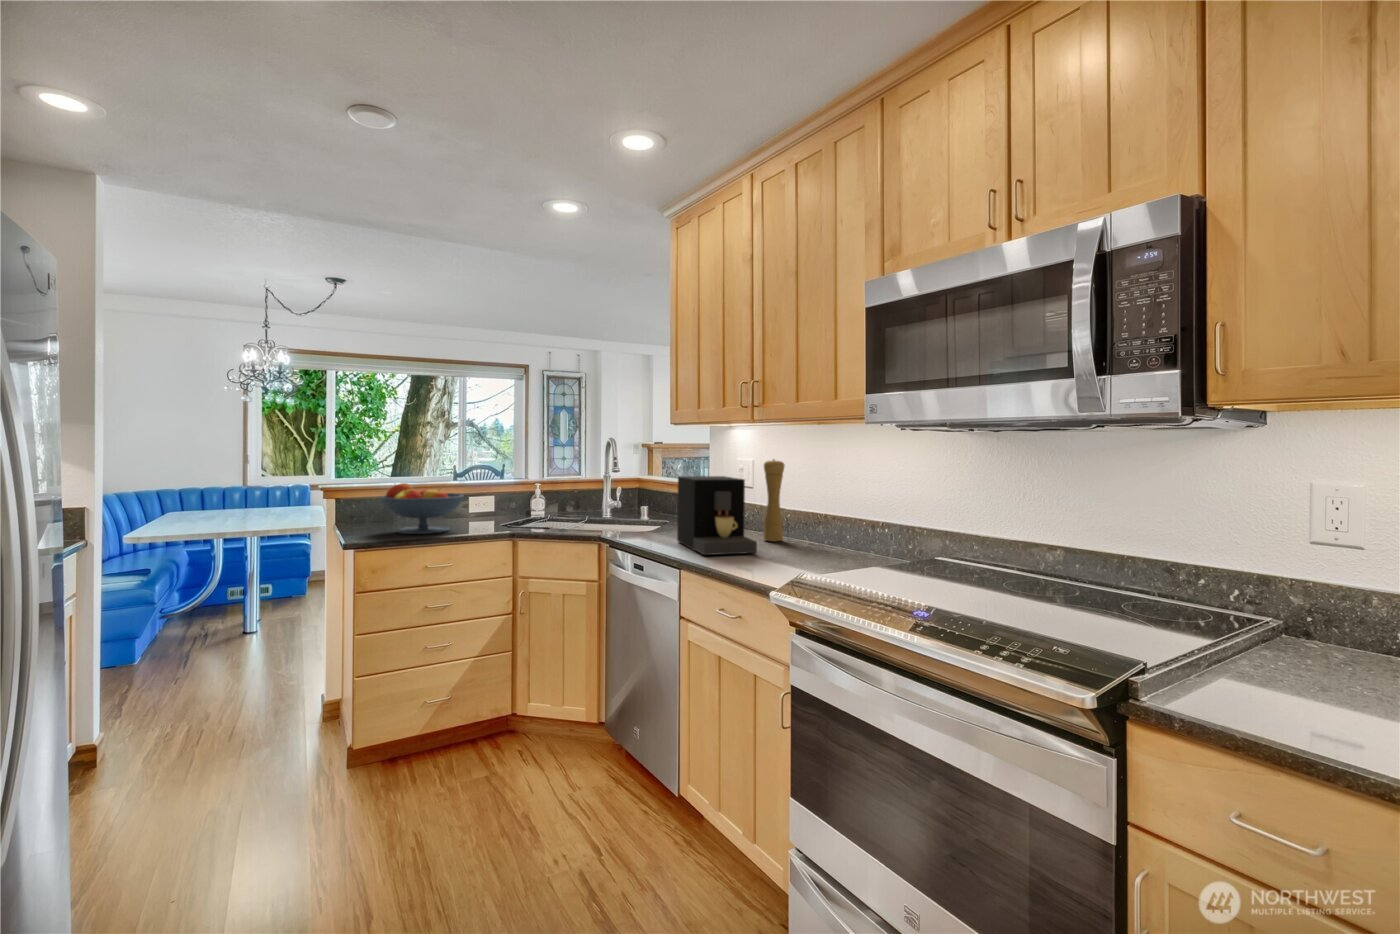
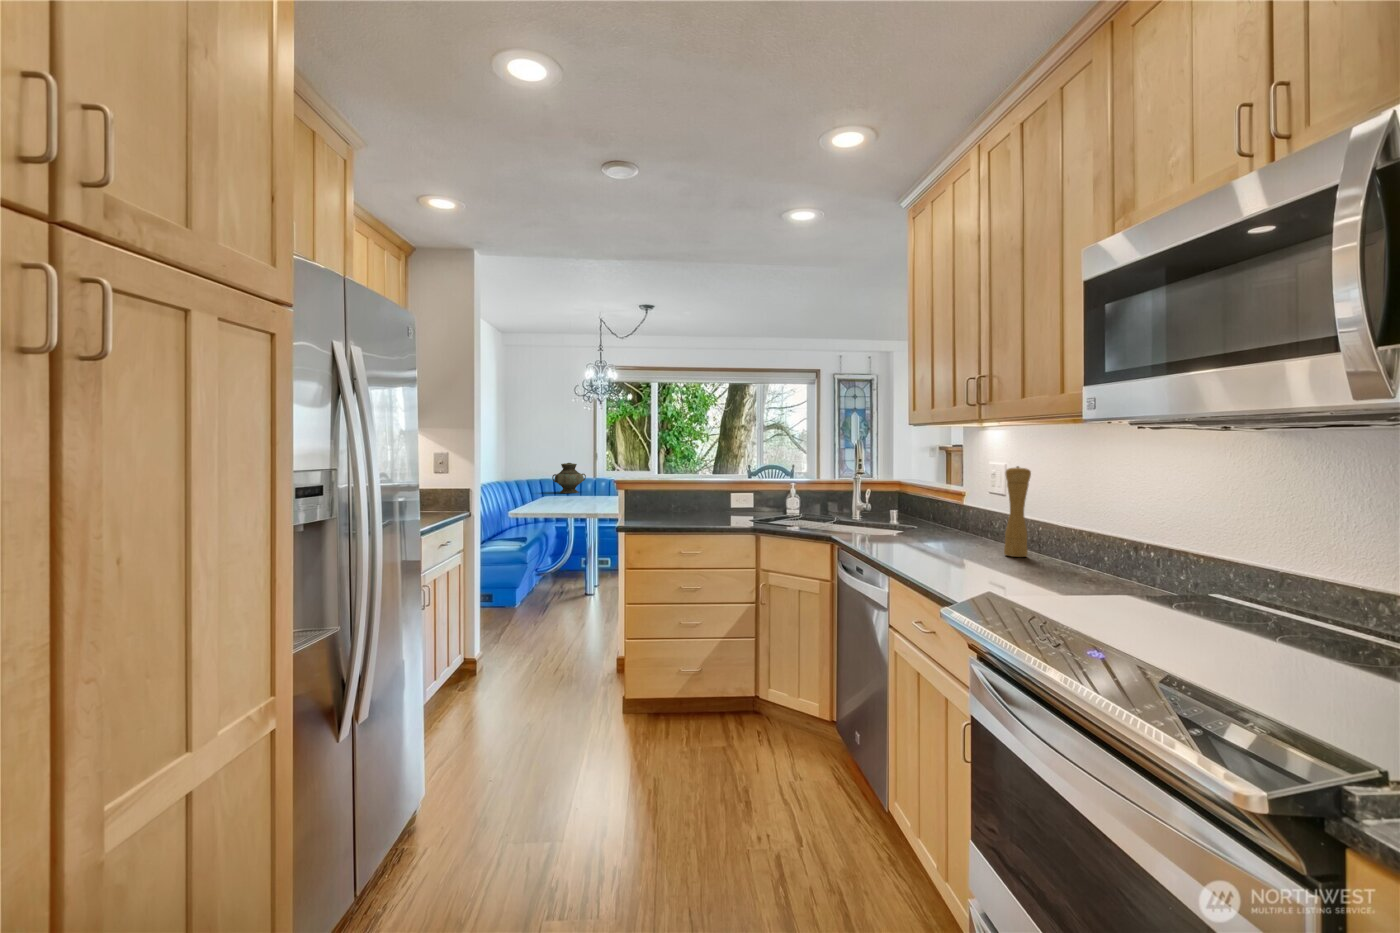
vase: none [183,467,234,507] -> present [552,463,586,493]
coffee maker: present [677,476,757,555] -> none [905,482,981,568]
fruit bowl: present [381,483,463,534] -> none [653,480,720,525]

